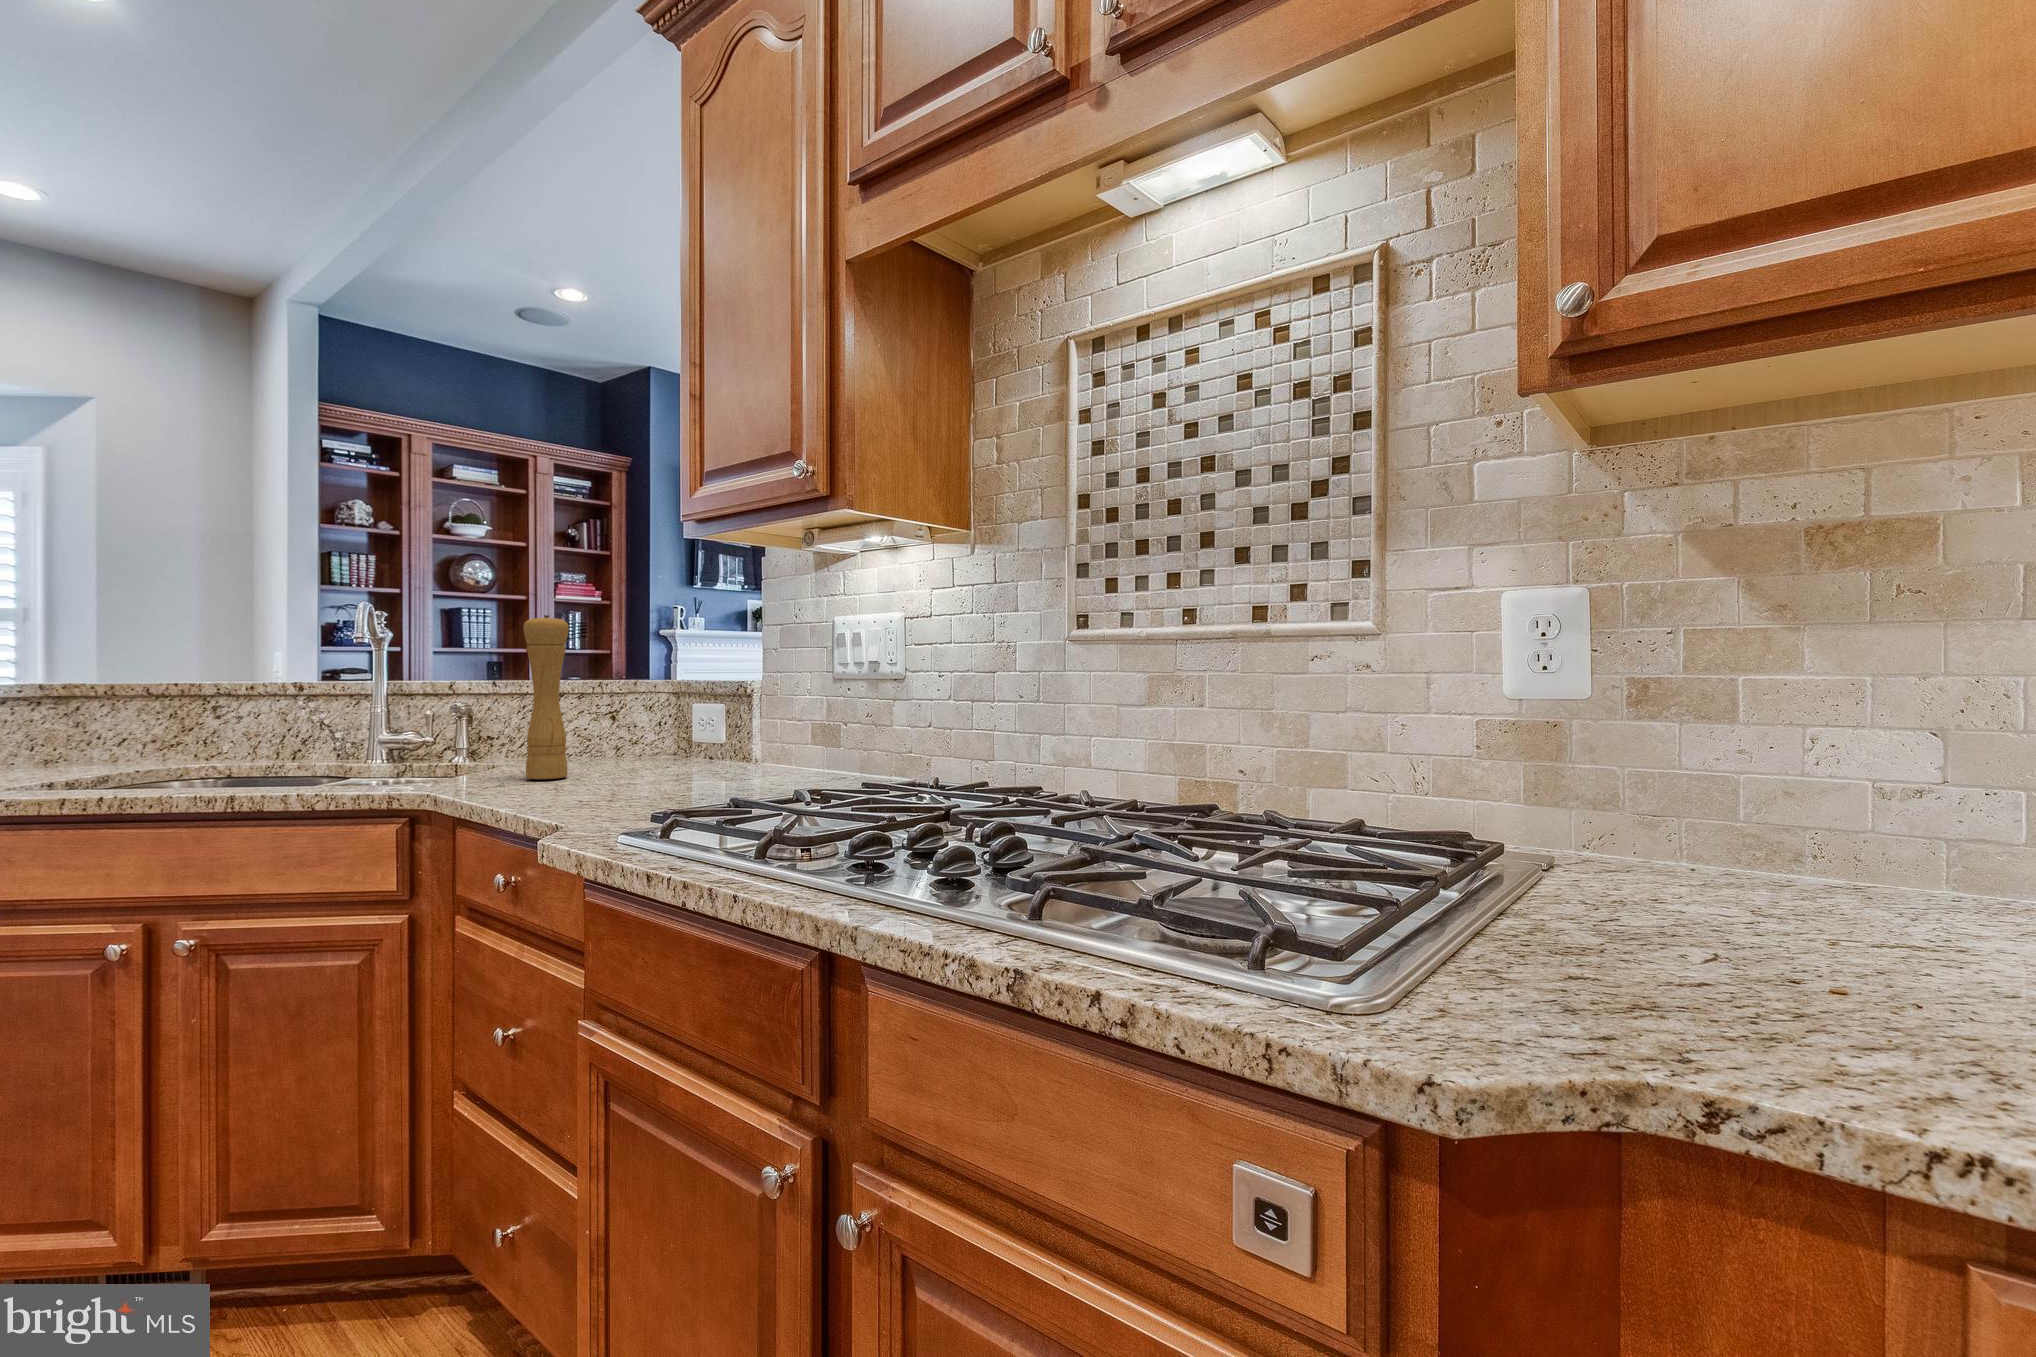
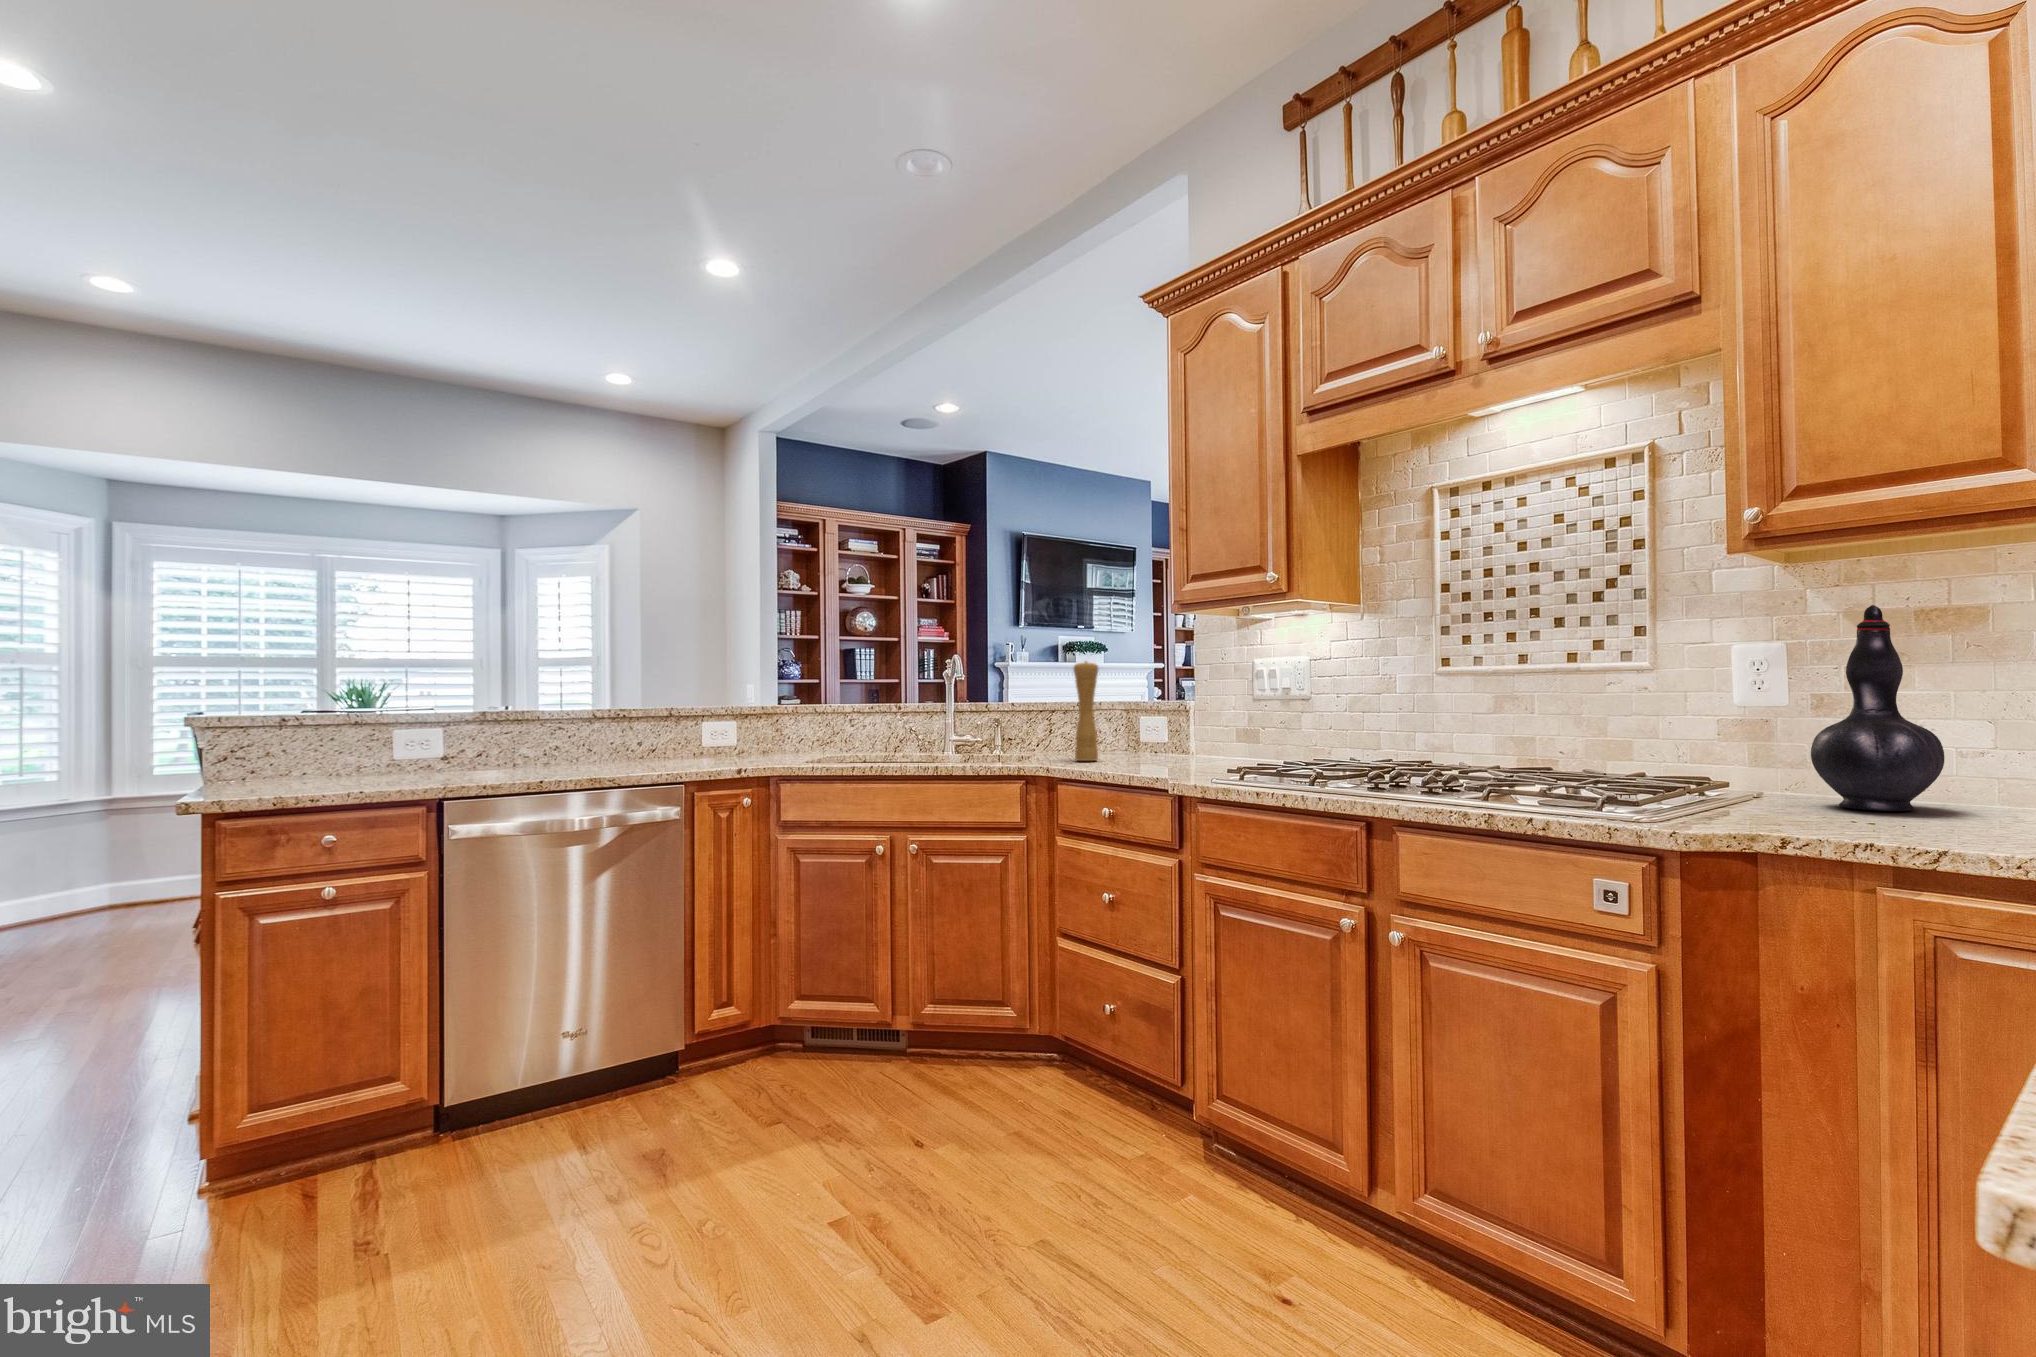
decorative vase: none [1662,502,1921,928] -> present [1811,605,1945,811]

